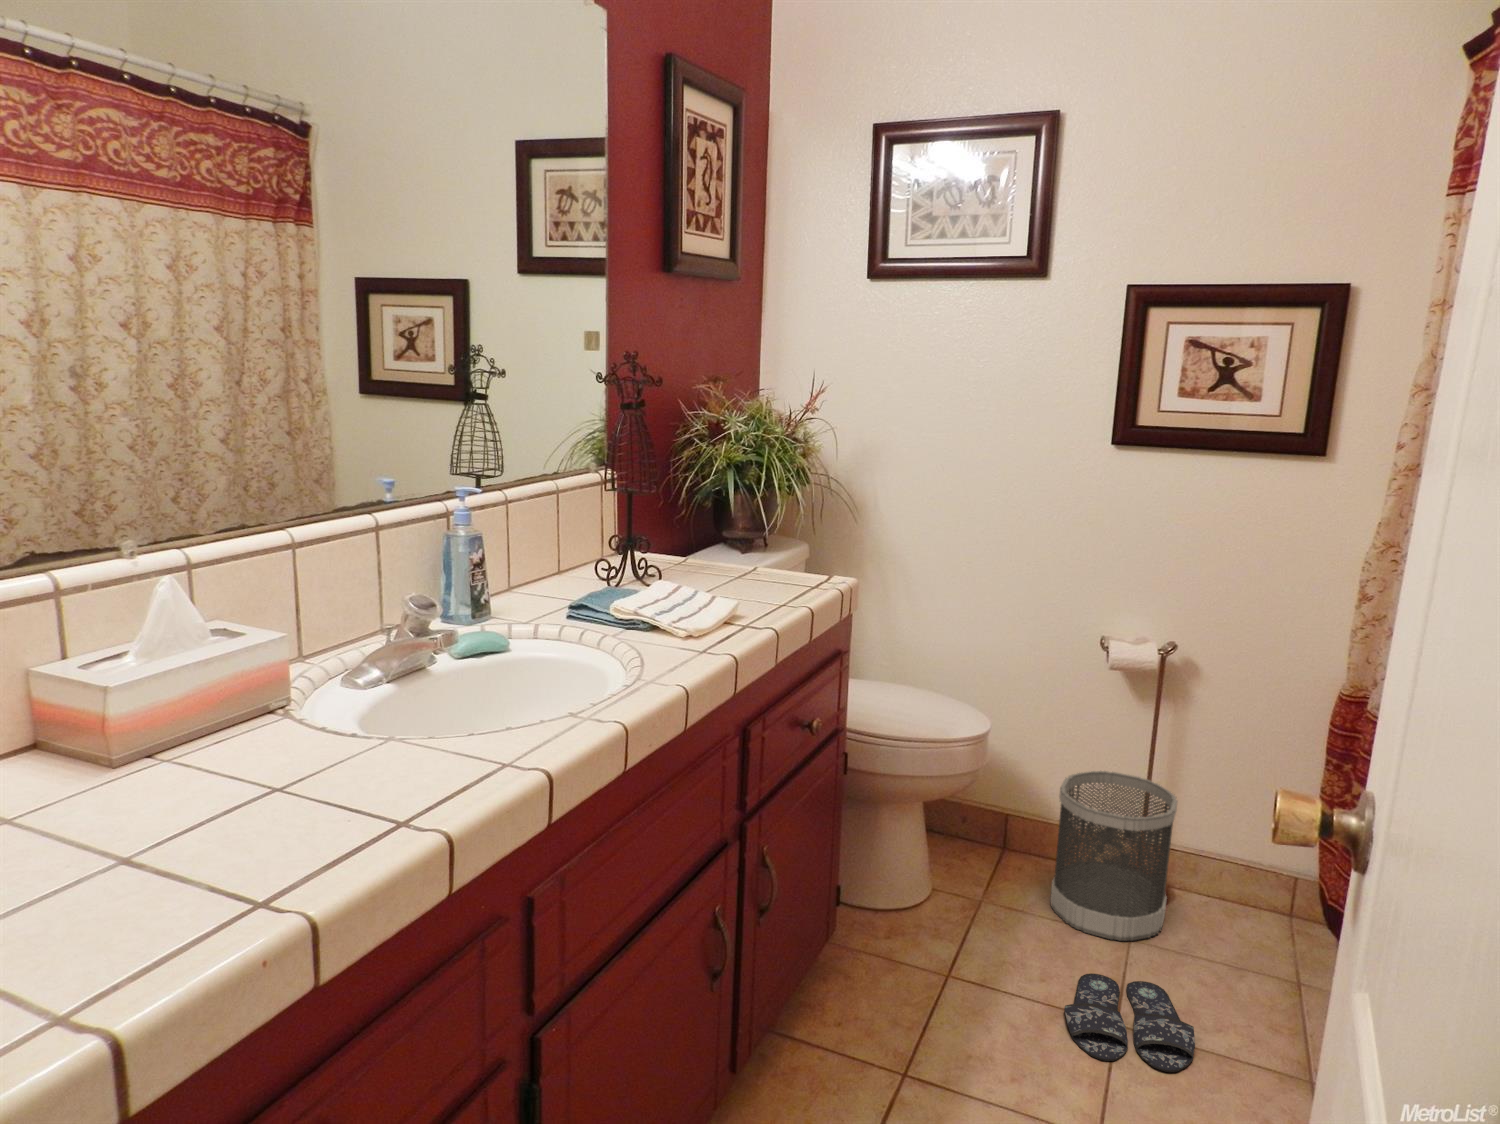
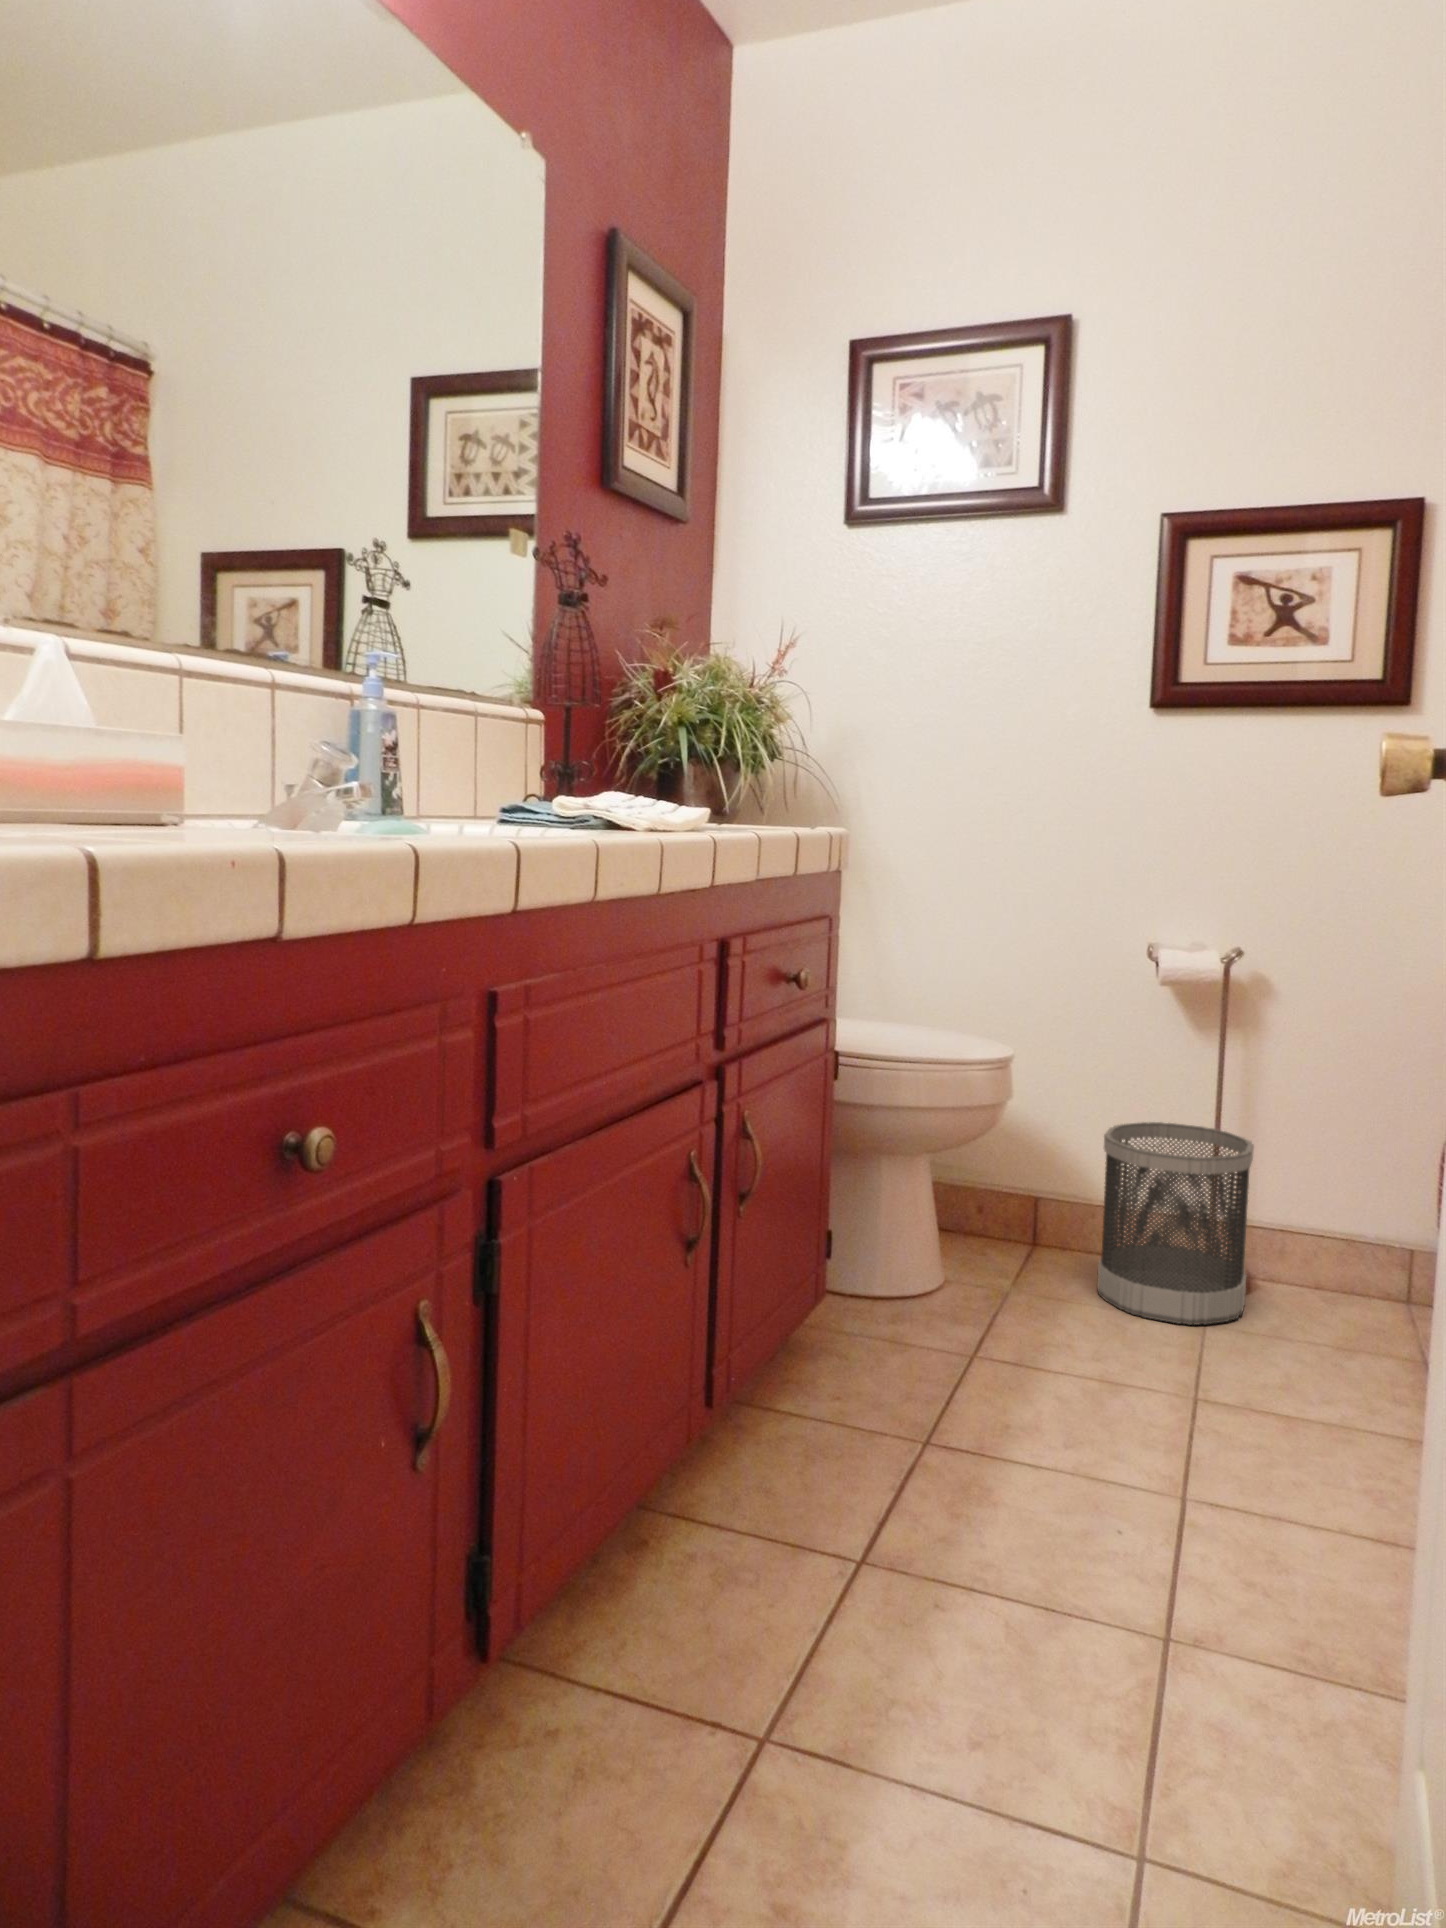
slippers: present [1064,973,1195,1072] -> none [1126,1354,1297,1443]

